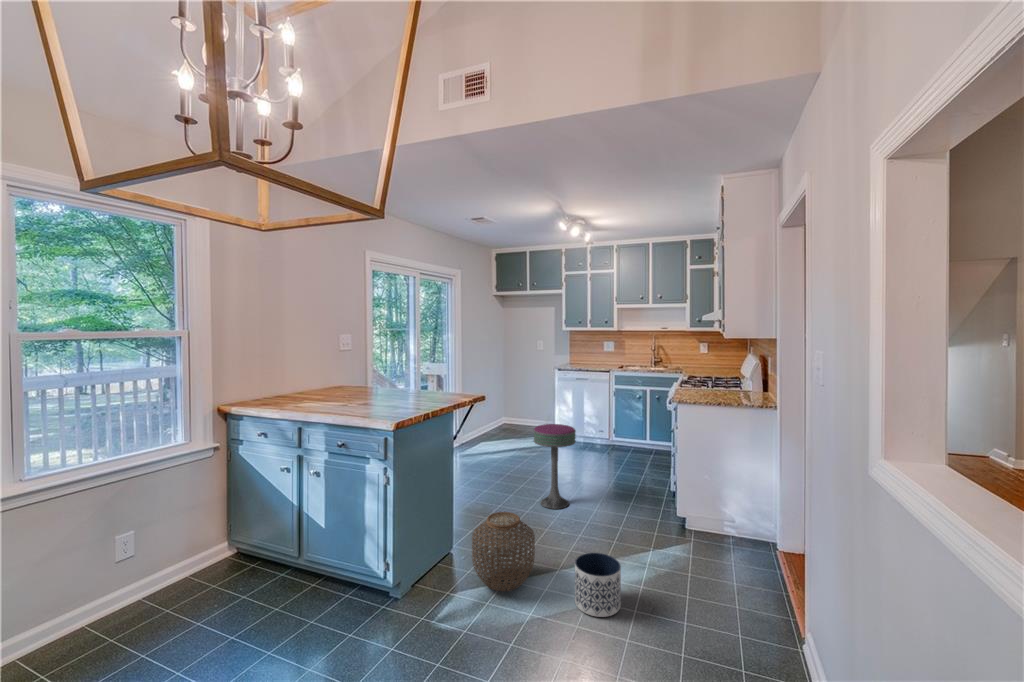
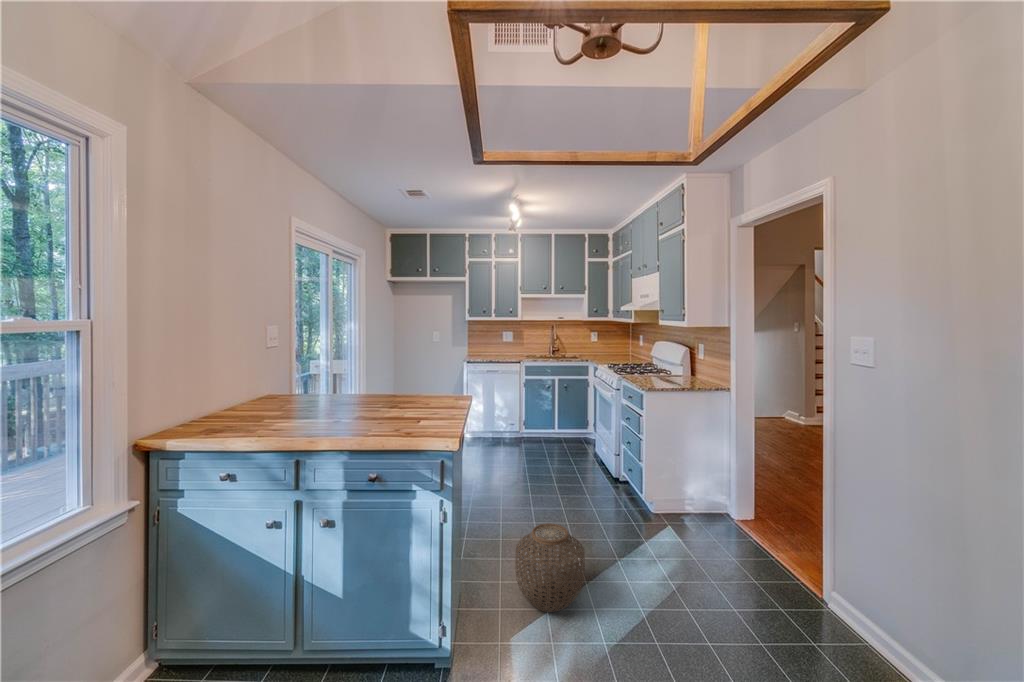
bar stool: present [534,424,576,509] -> none [500,420,544,509]
planter: present [575,553,621,617] -> none [628,546,675,610]

